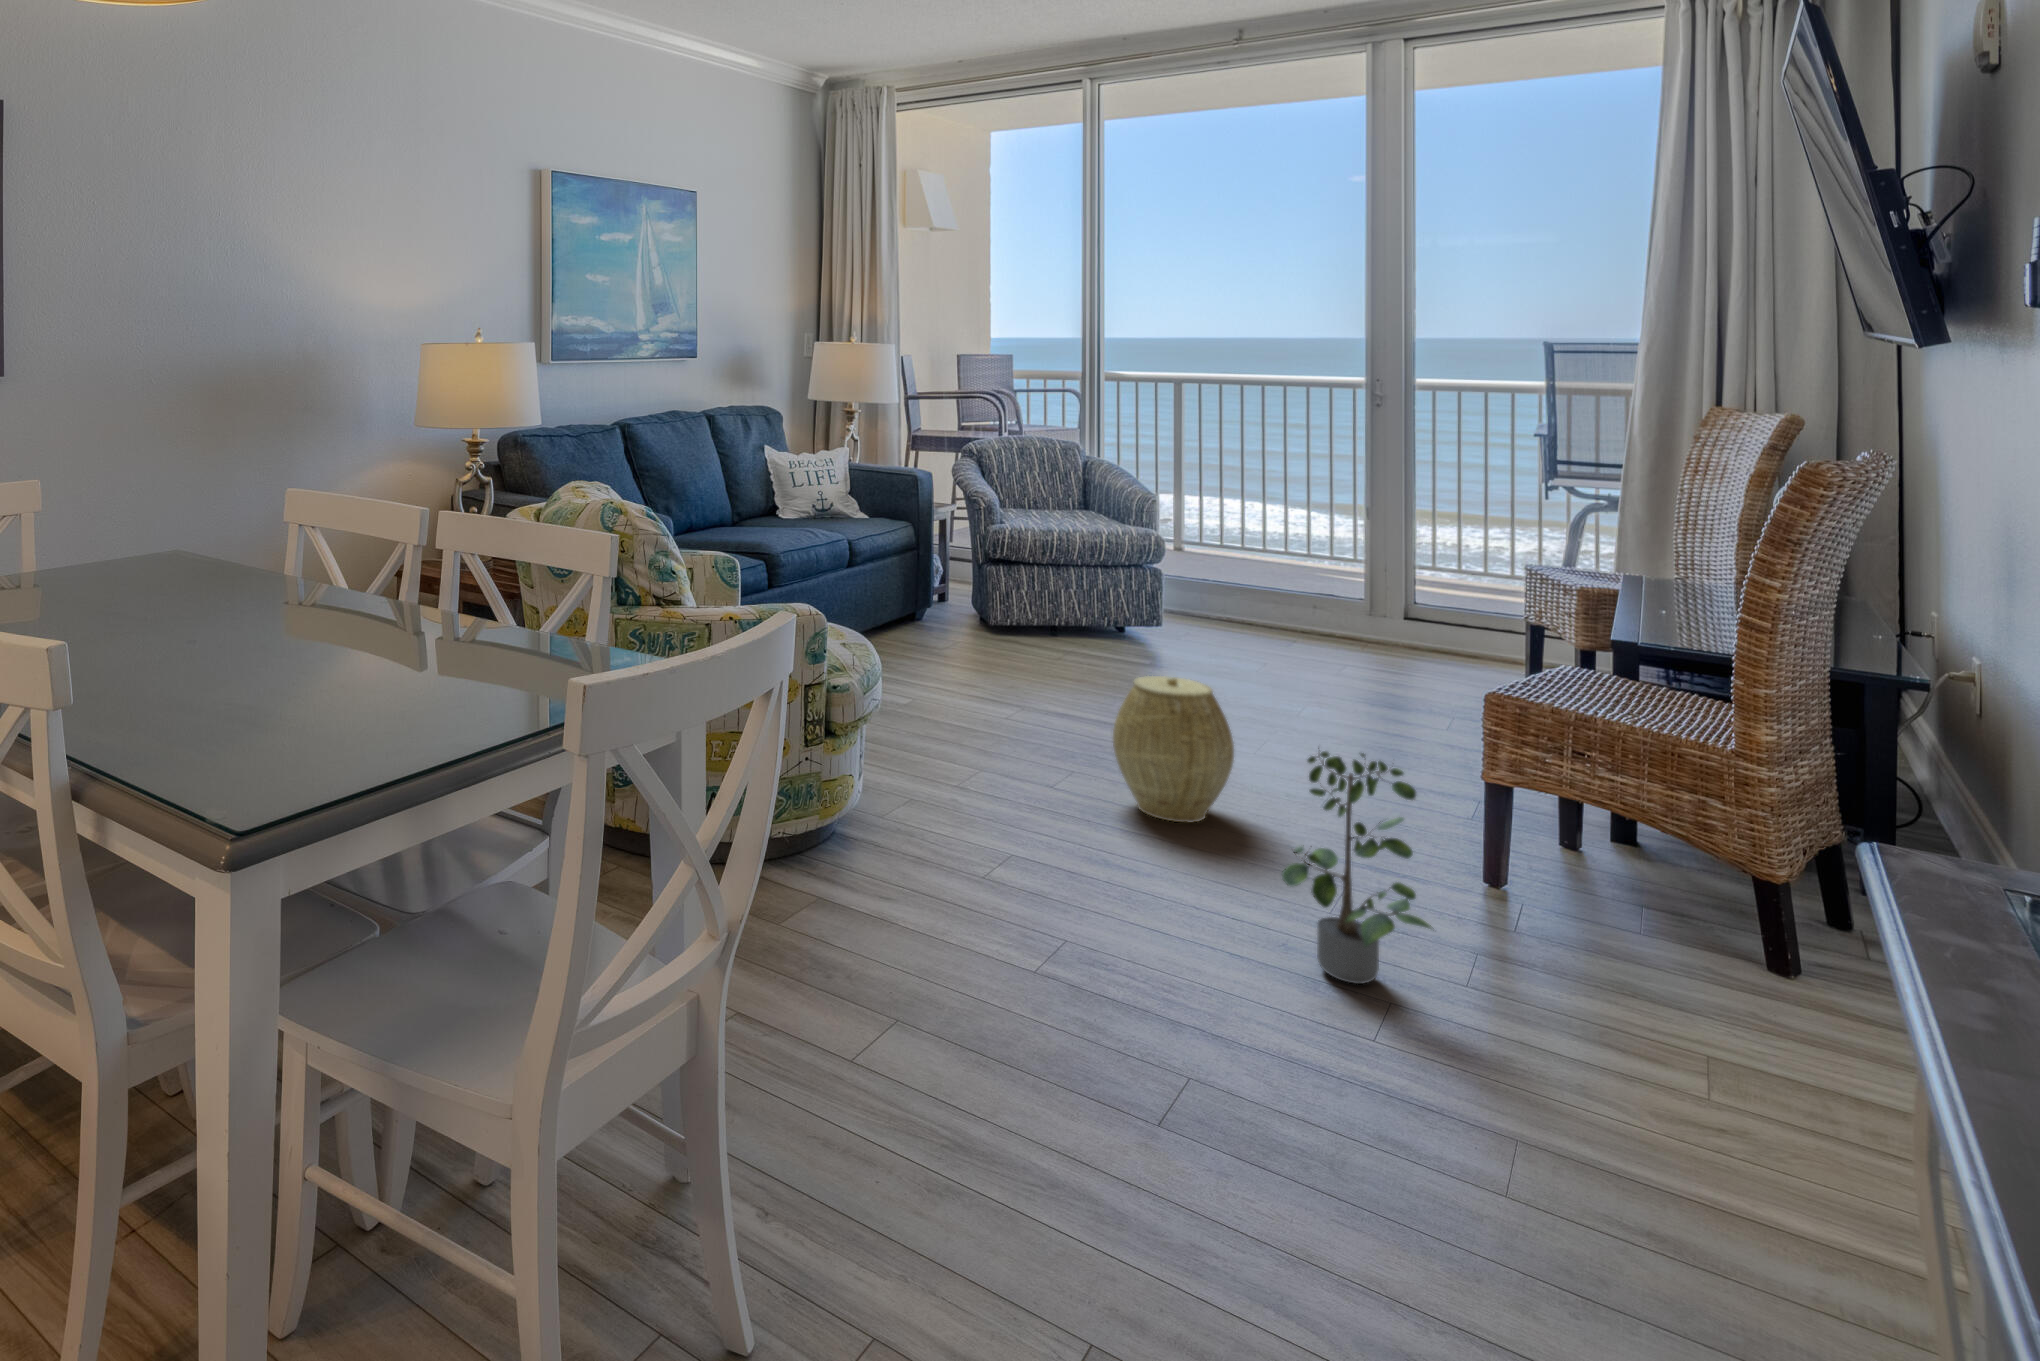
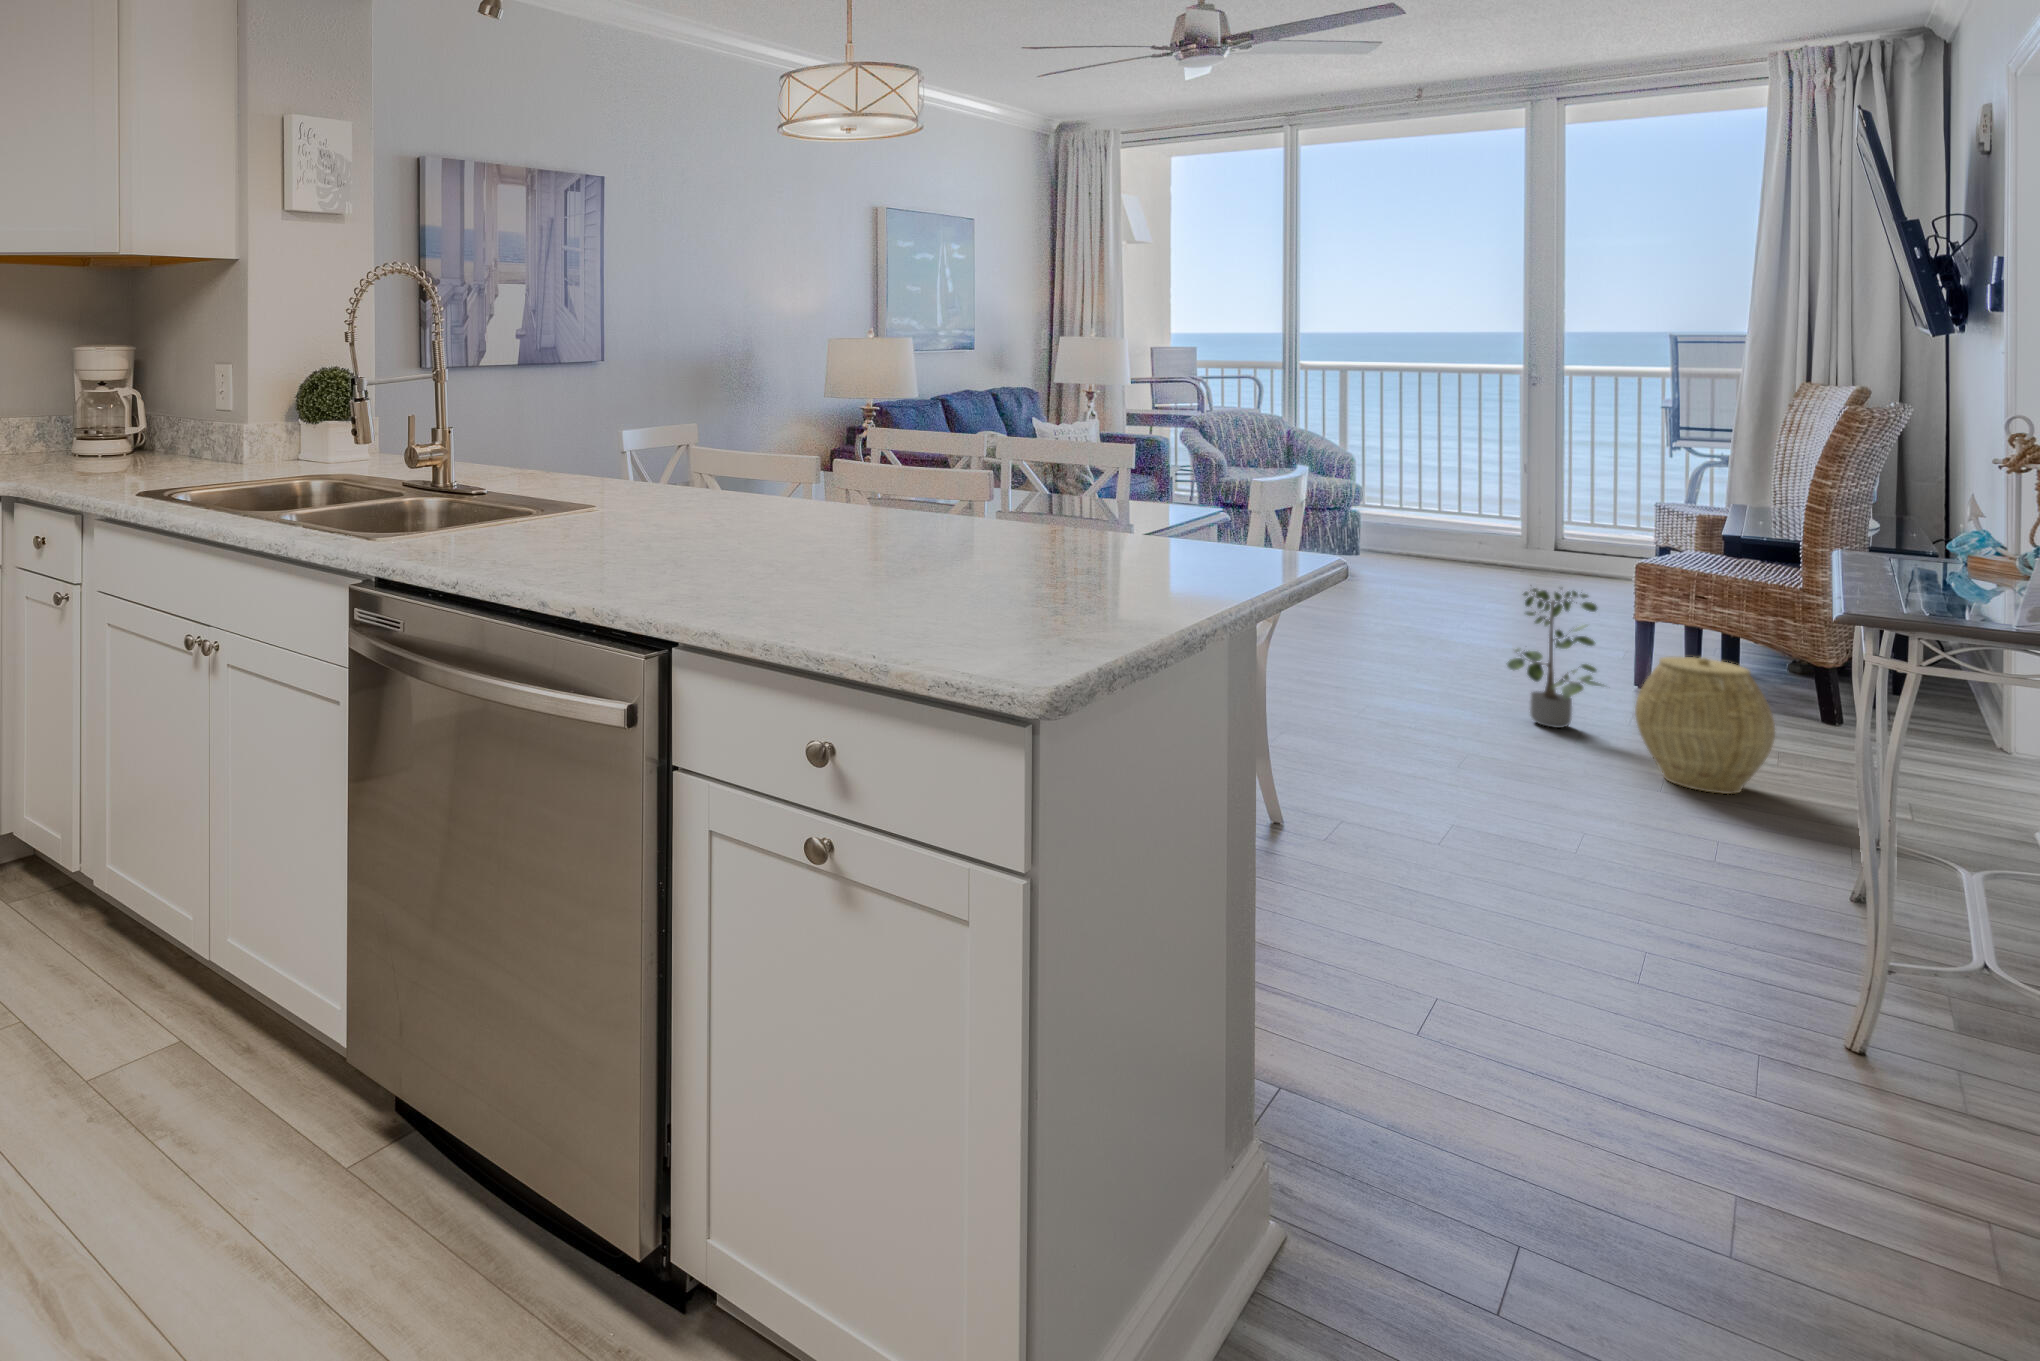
woven basket: present [1113,676,1234,822] -> present [1635,657,1775,794]

